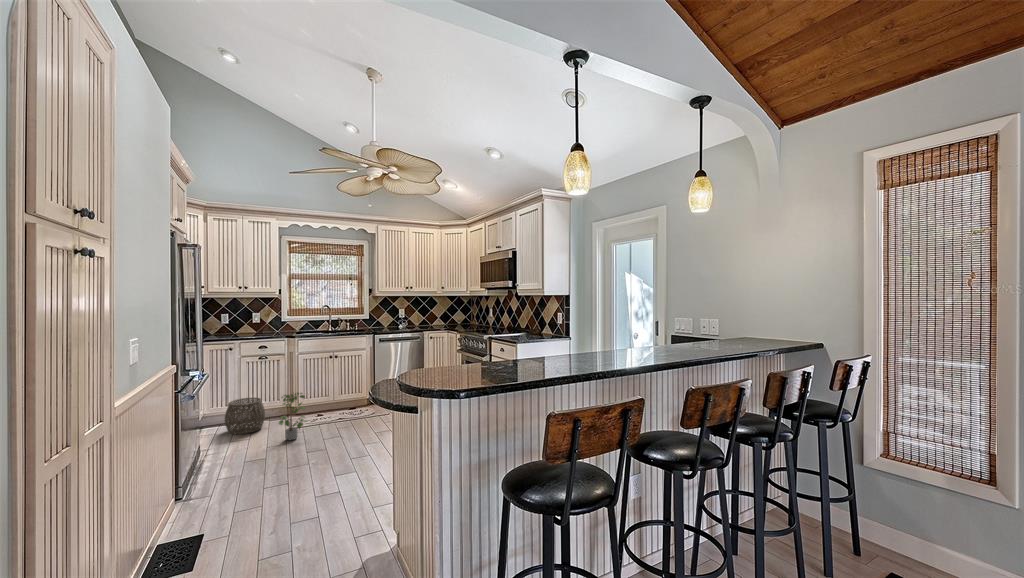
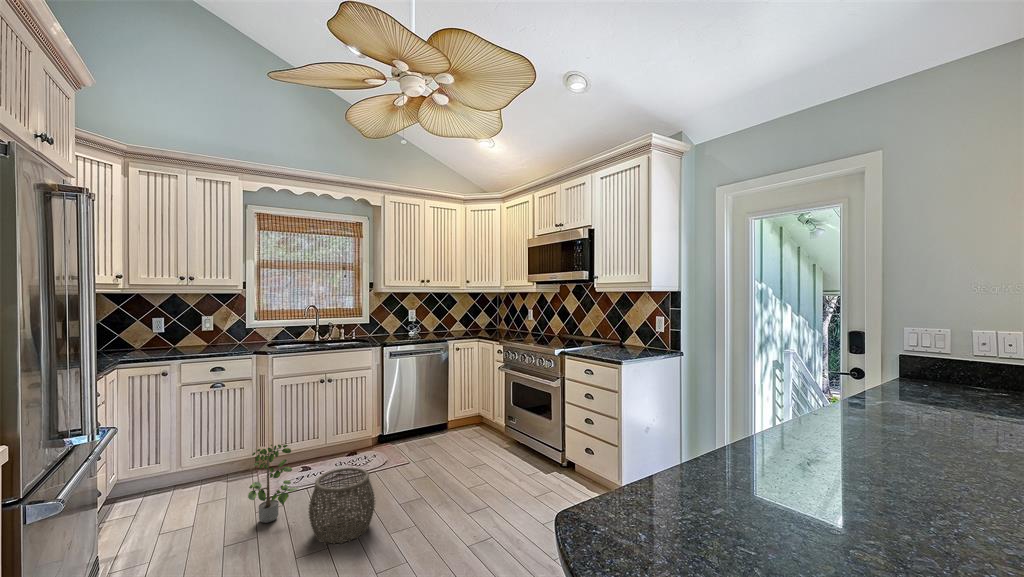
woven basket: present [225,397,265,435] -> present [309,468,375,544]

